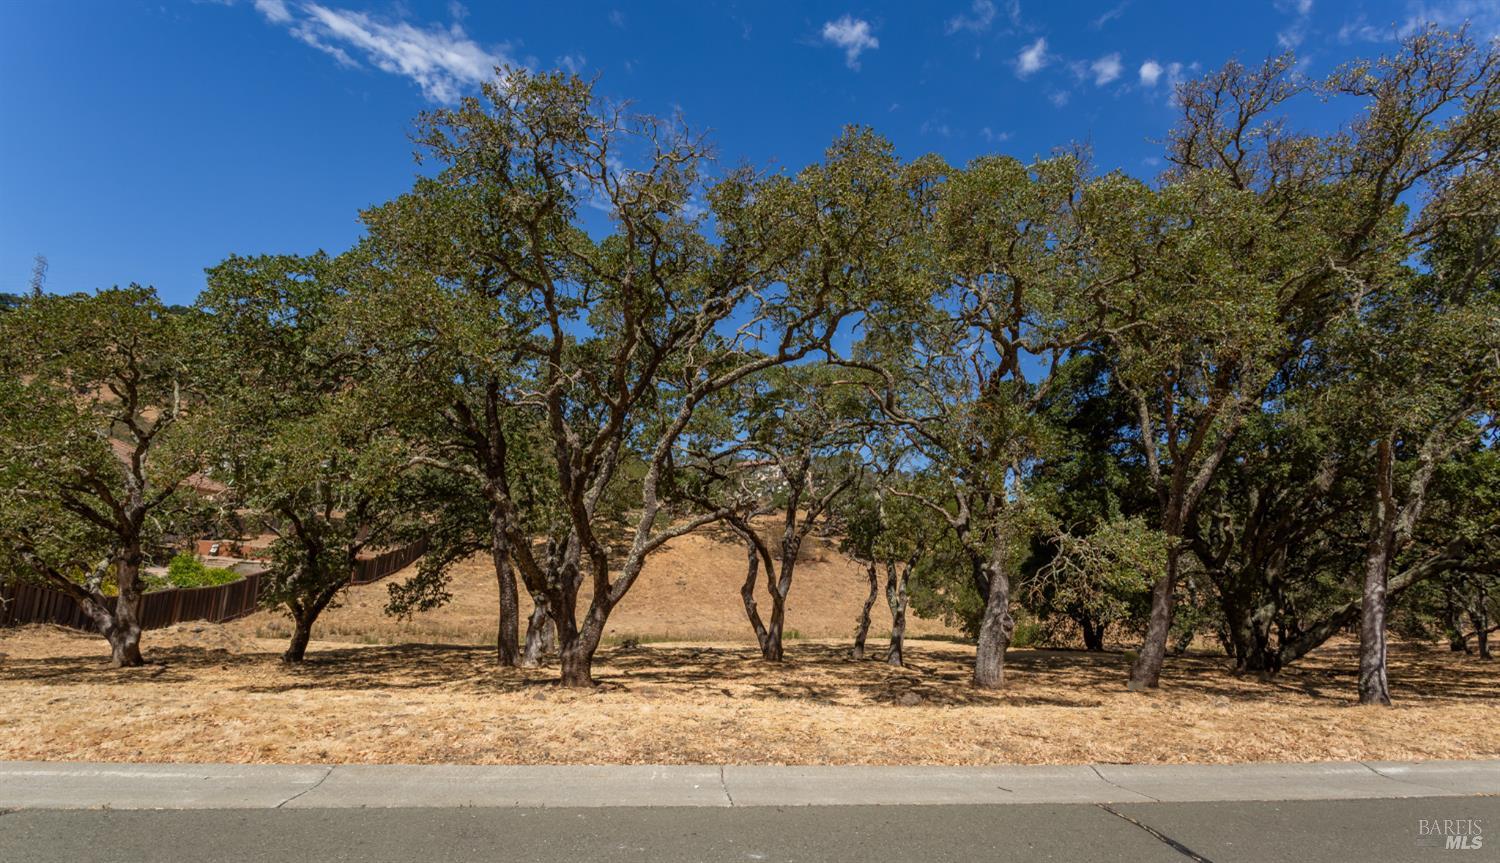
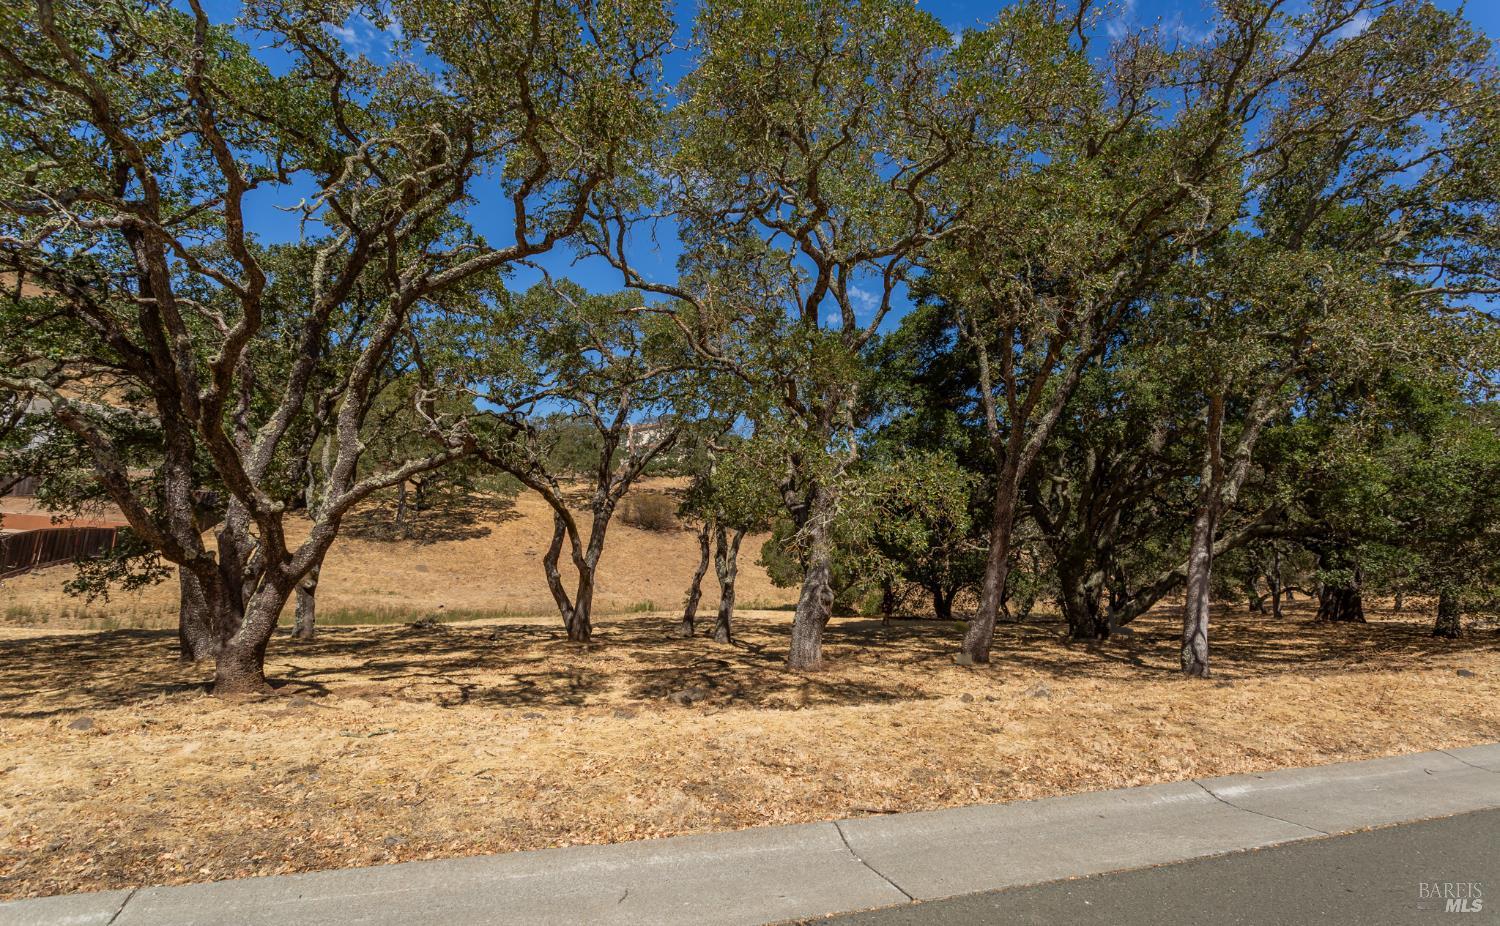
chair: none [1277,640,1312,684] -> present [1105,606,1134,645]

